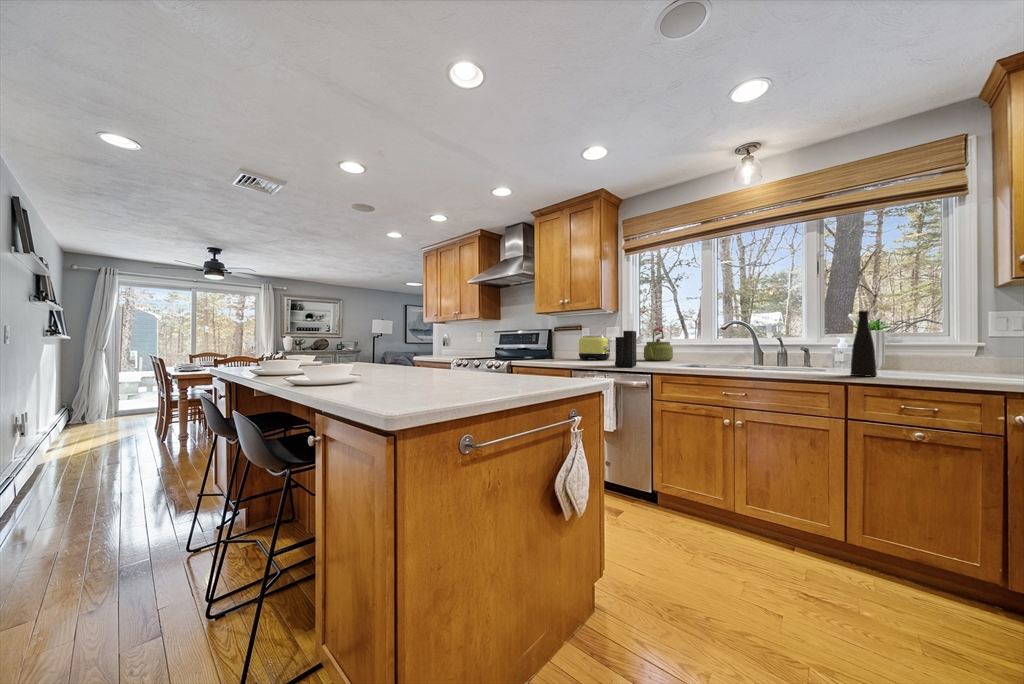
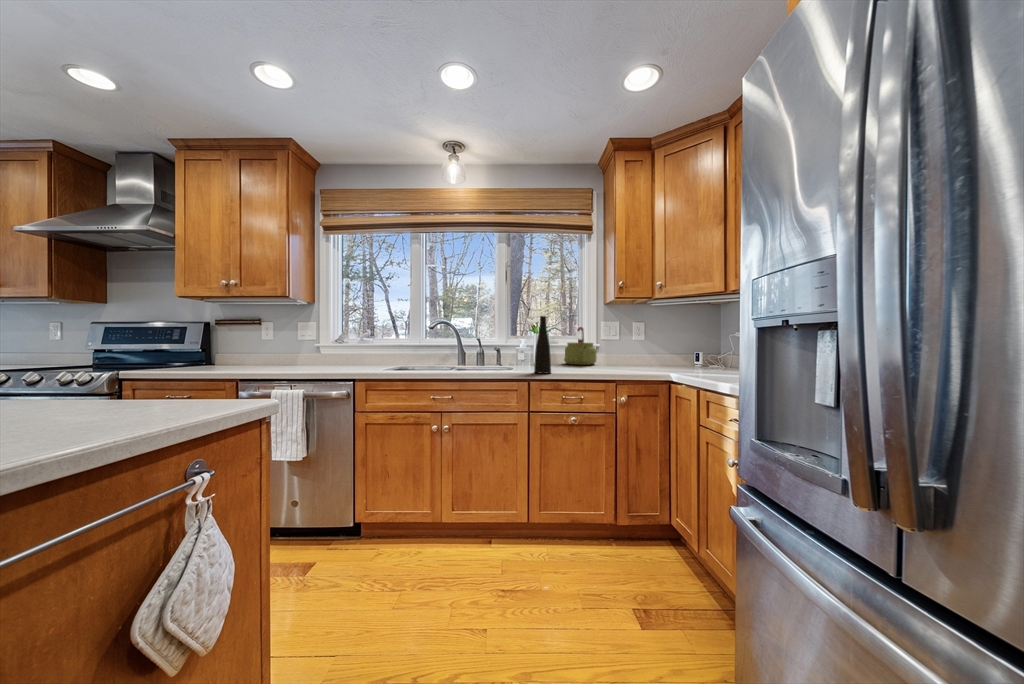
knife block: present [615,313,636,367] -> none [305,304,335,373]
kettle: present [644,328,673,361] -> present [564,327,597,365]
toaster: present [579,335,612,360] -> none [253,332,304,364]

